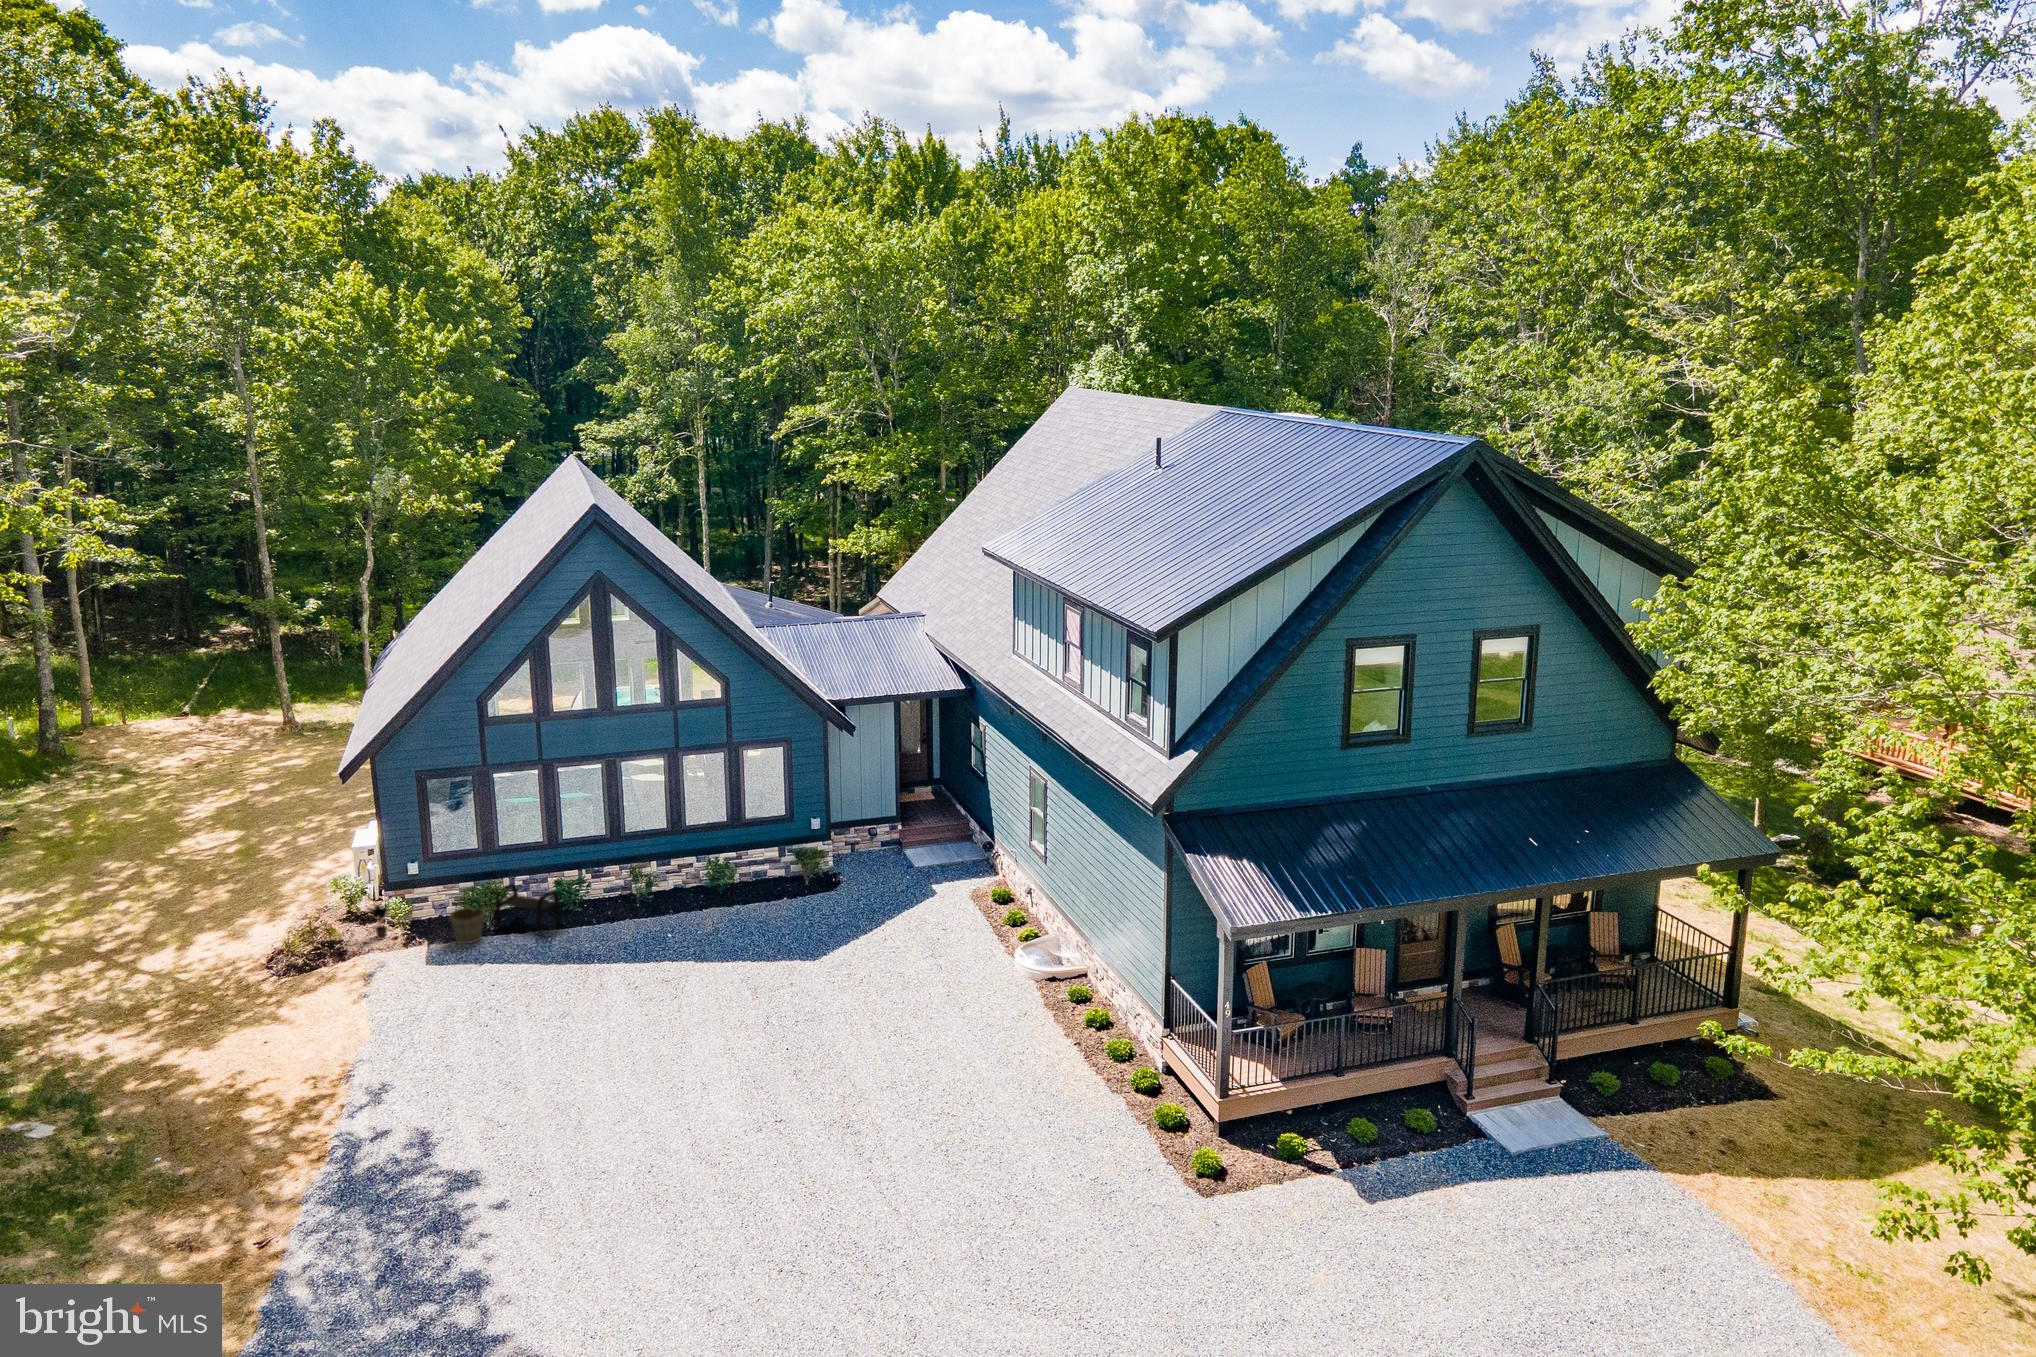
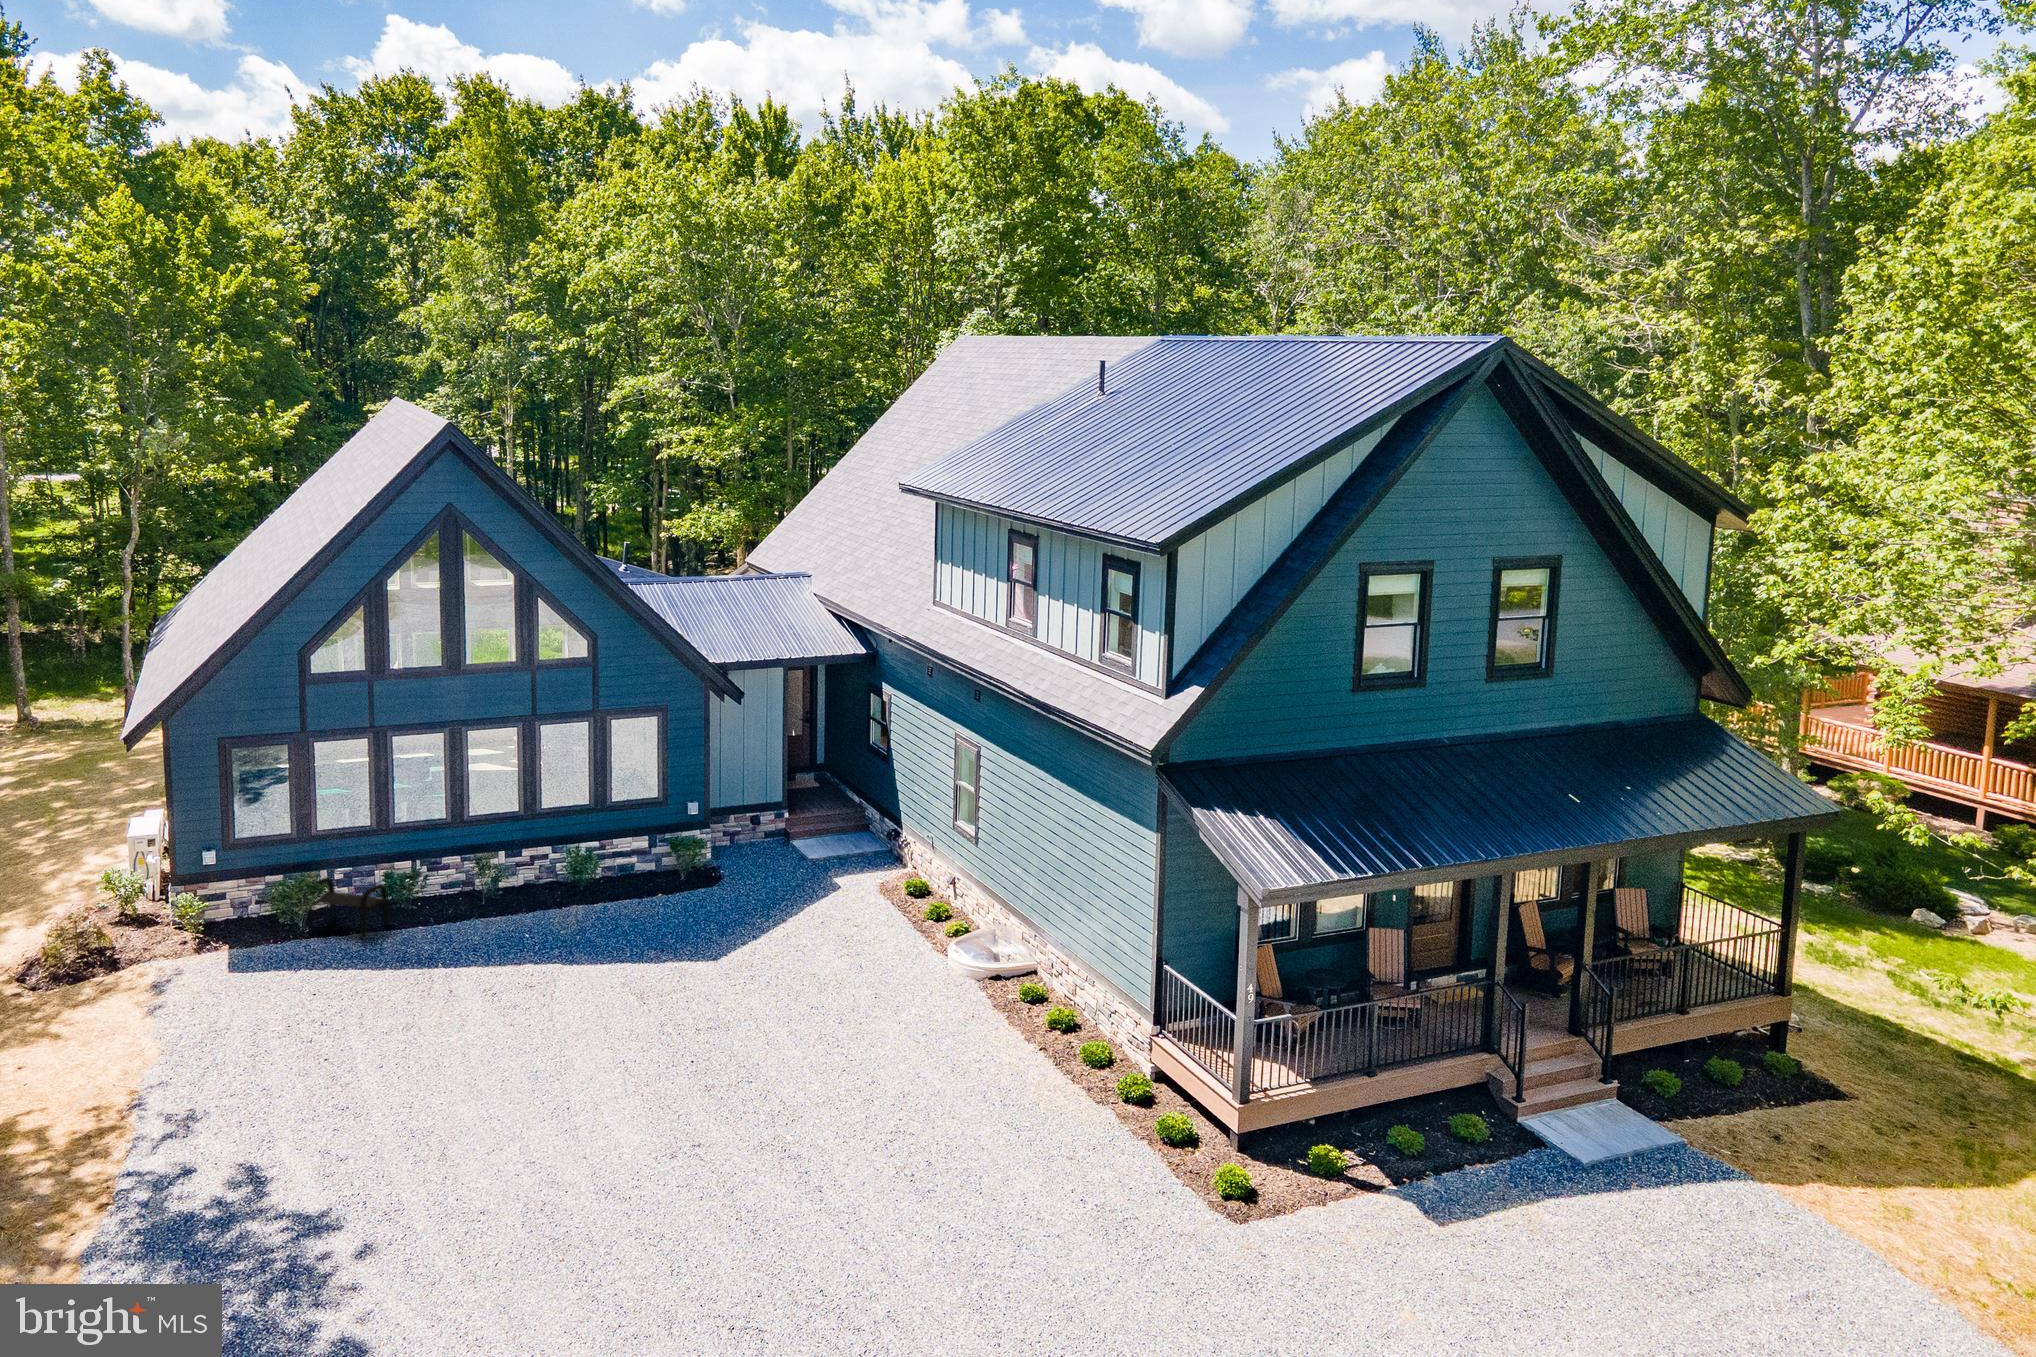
potted plant: present [369,904,389,940] -> none [135,897,176,947]
wooden bucket: present [449,908,485,944] -> none [246,906,292,951]

